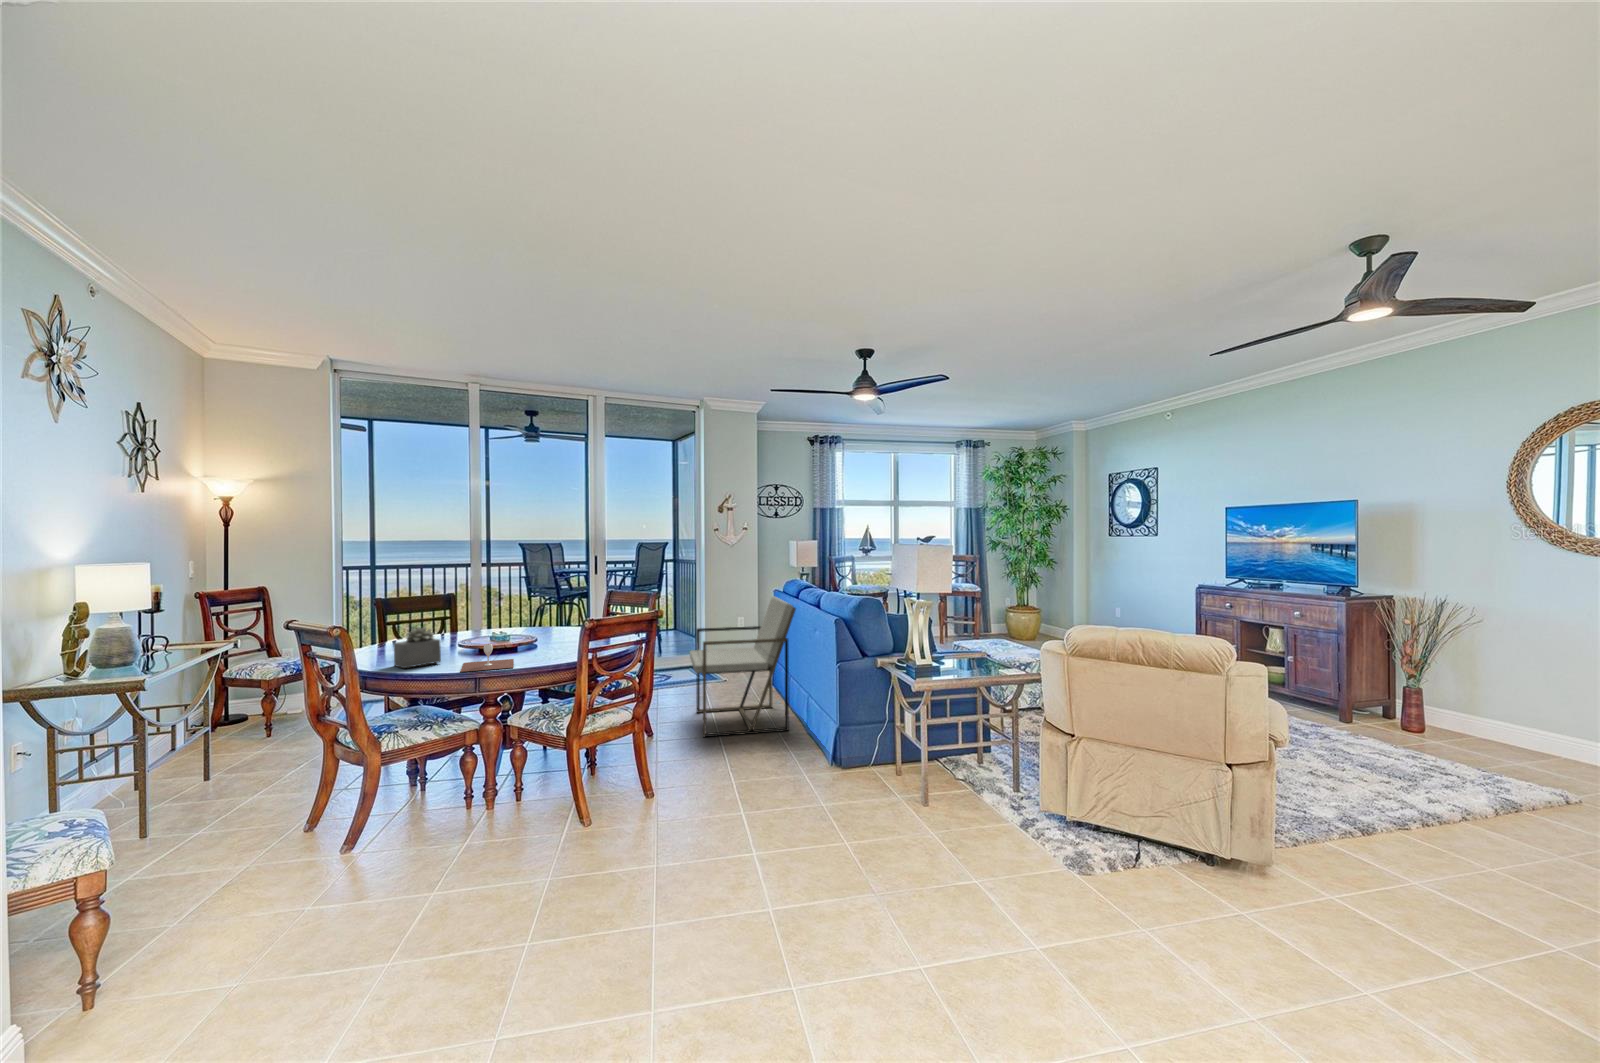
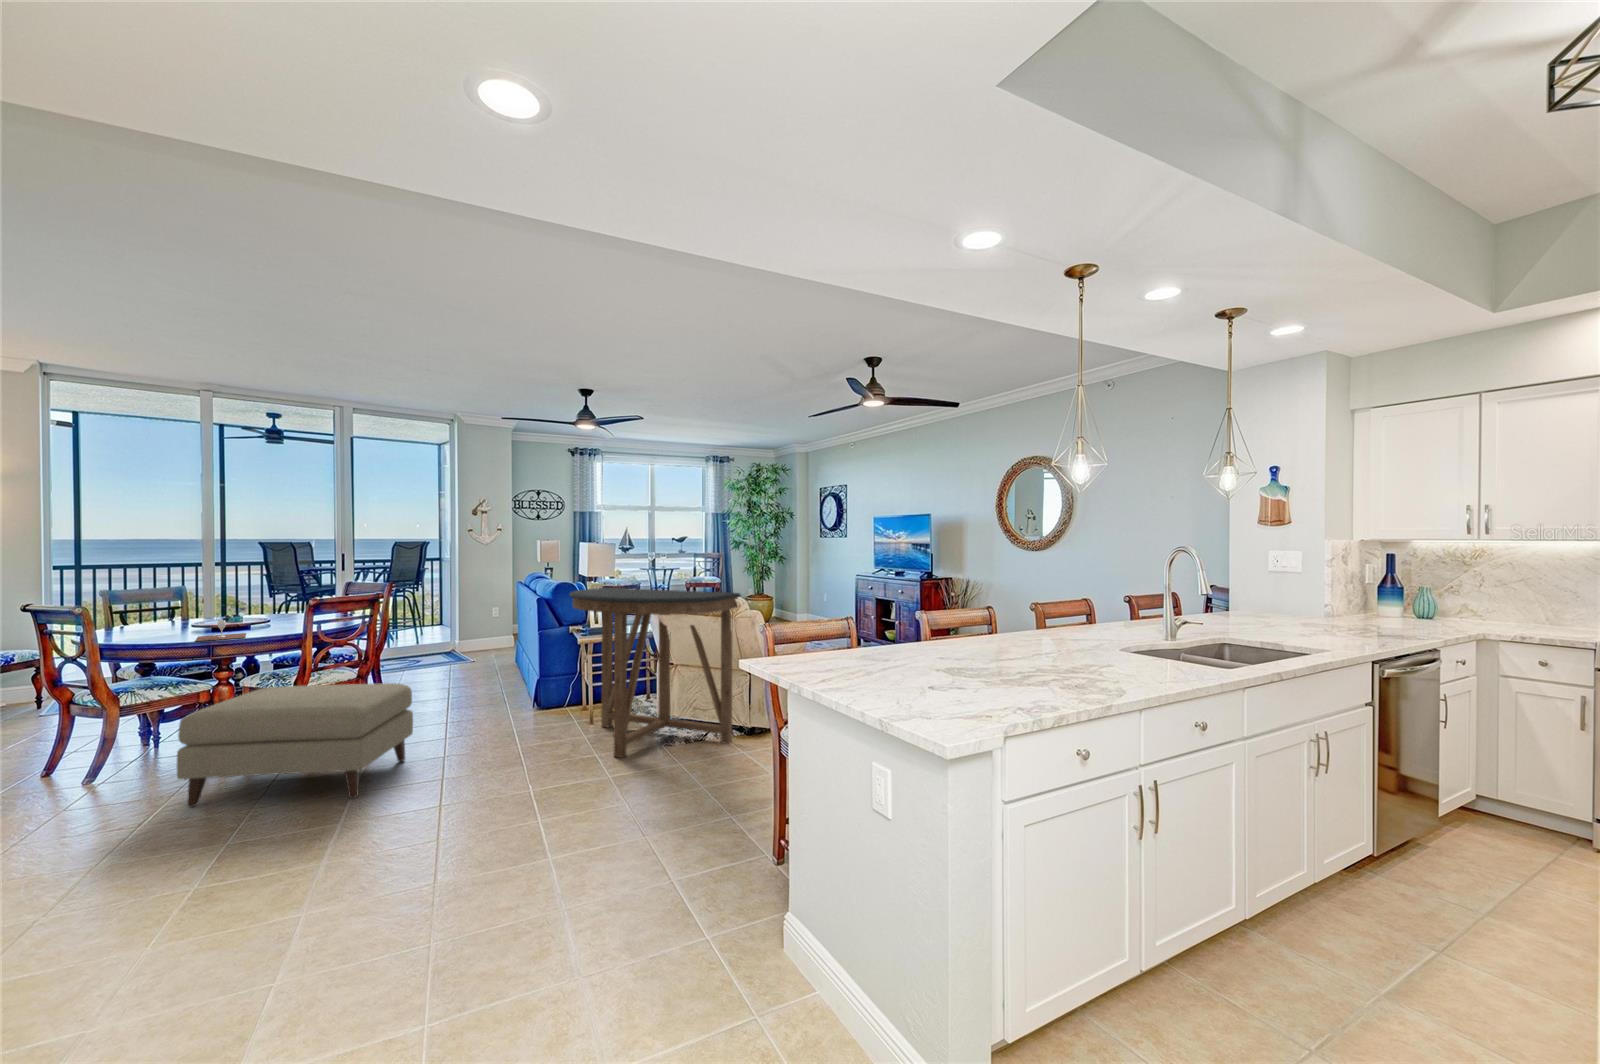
armchair: present [690,596,796,737] -> none [425,585,518,700]
console table: none [914,610,1206,892] -> present [569,587,741,758]
succulent plant: present [394,627,441,668] -> none [129,608,177,641]
ottoman: none [438,741,716,940] -> present [177,683,413,807]

